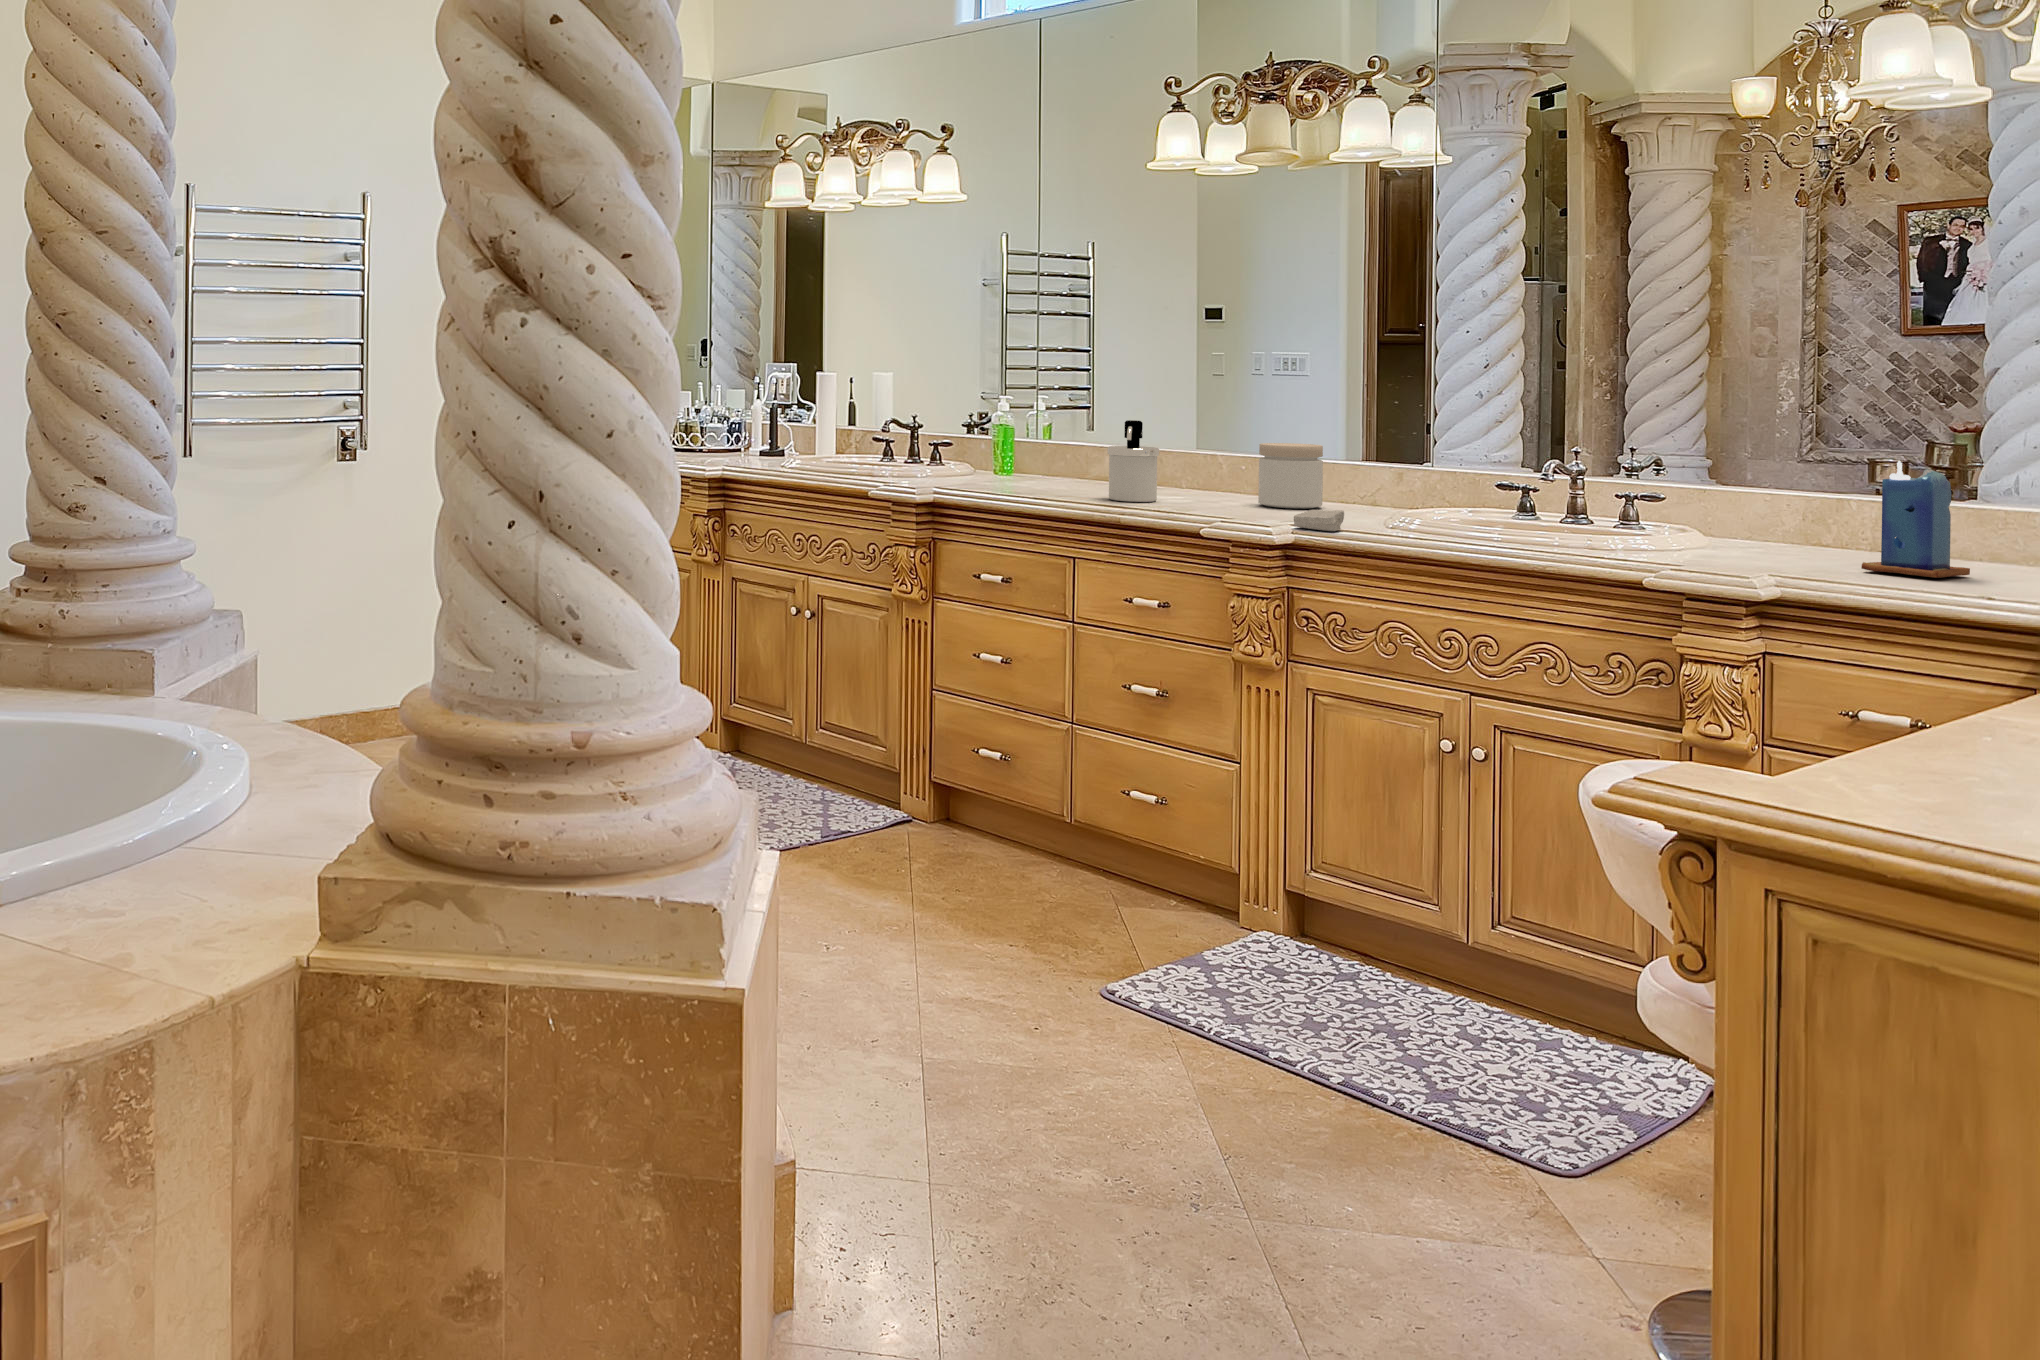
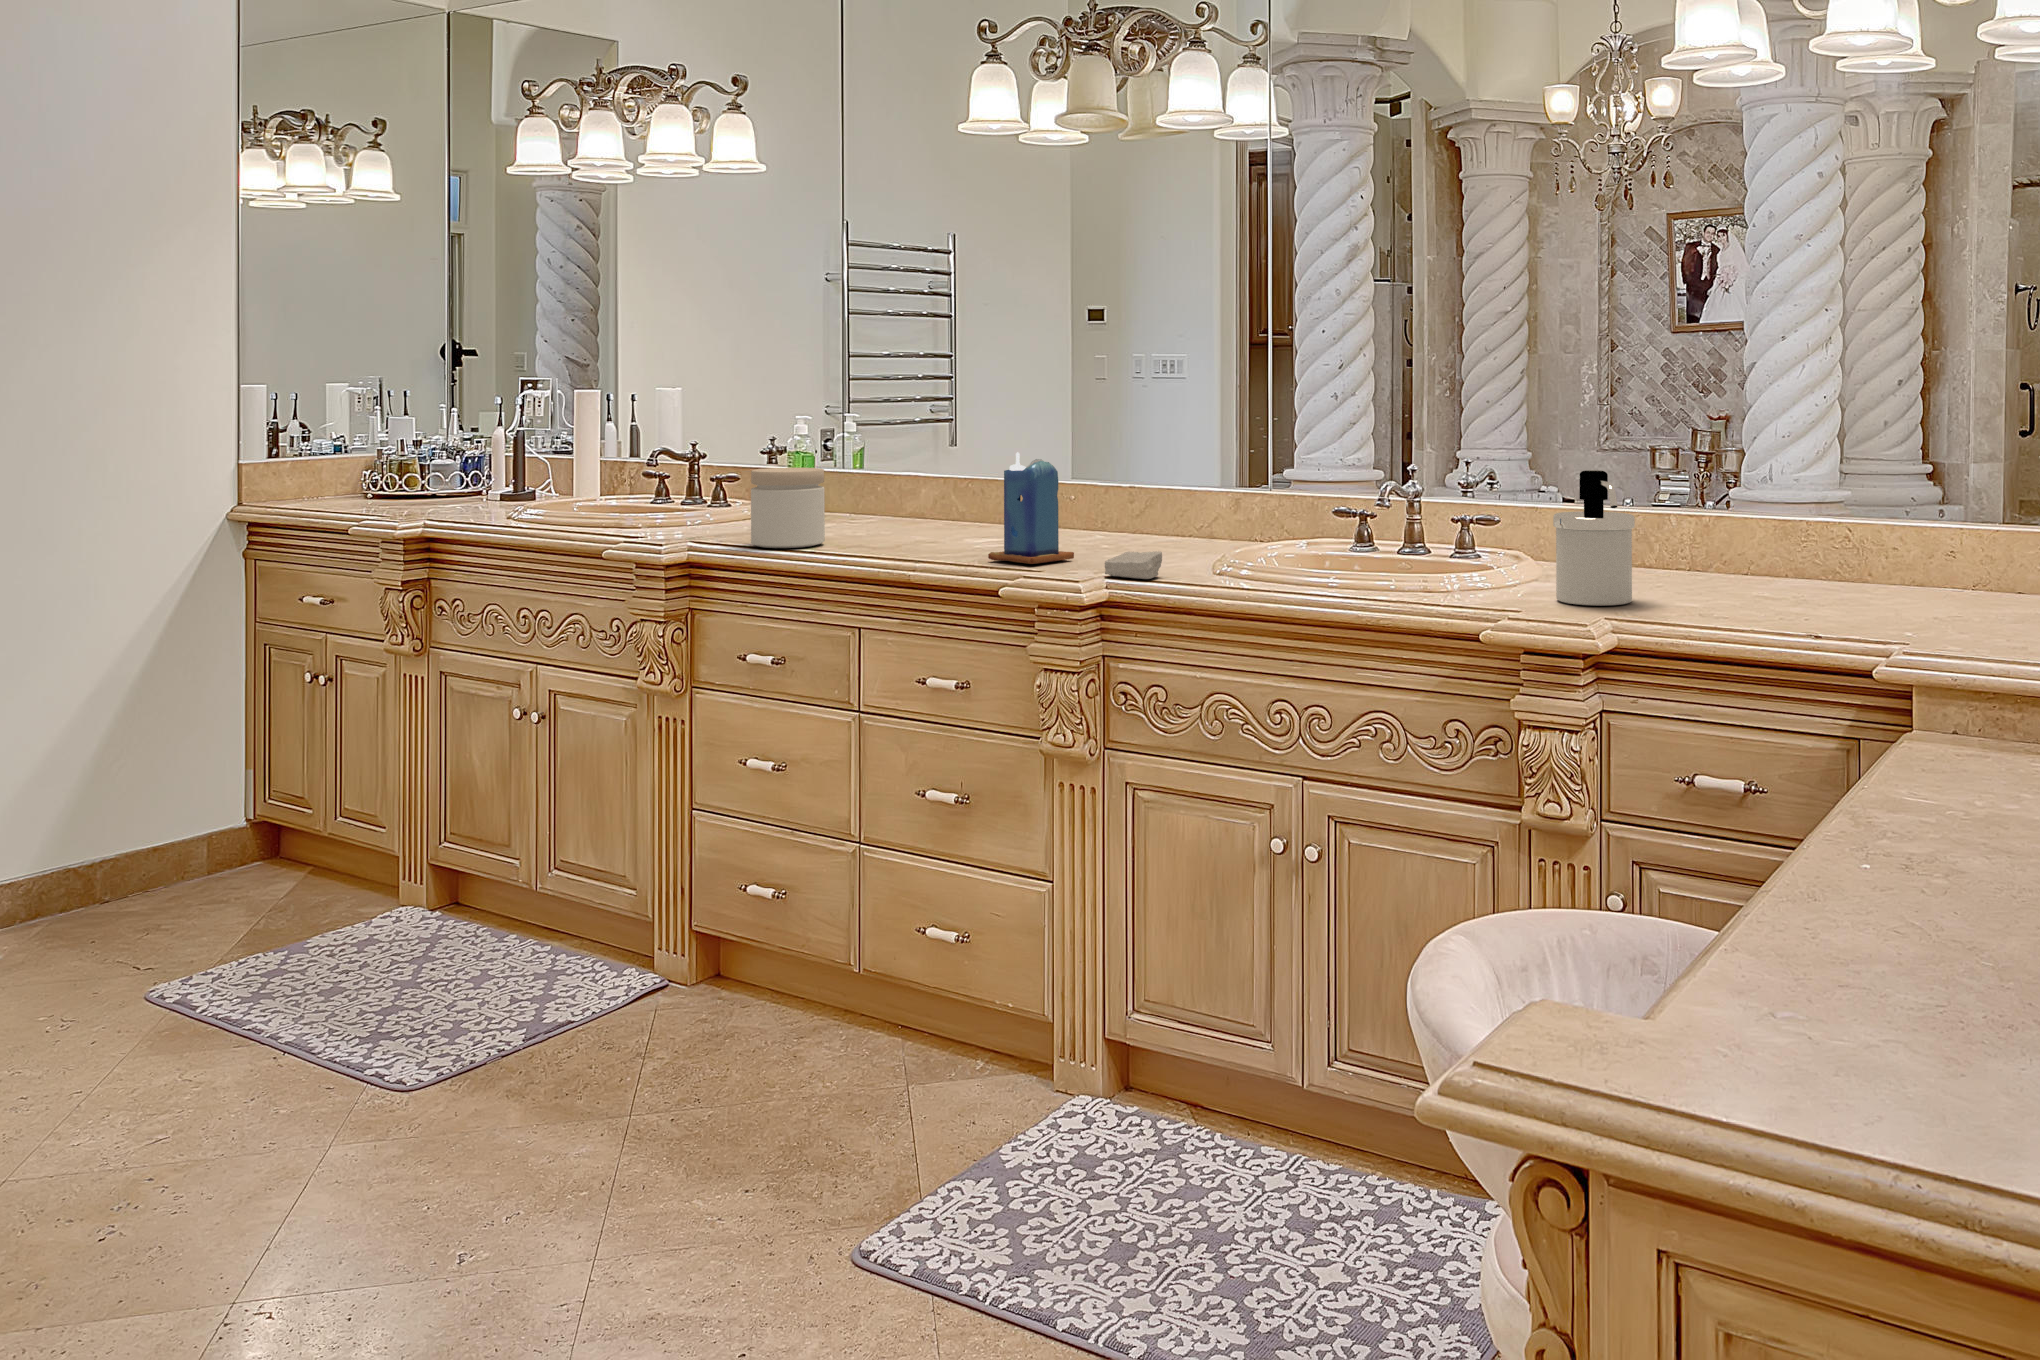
soap dispenser: present [1108,420,1159,502] -> present [1553,470,1635,606]
jar: present [1258,443,1323,508] -> present [751,468,825,548]
candle: present [1861,461,1970,578] -> present [988,452,1074,564]

